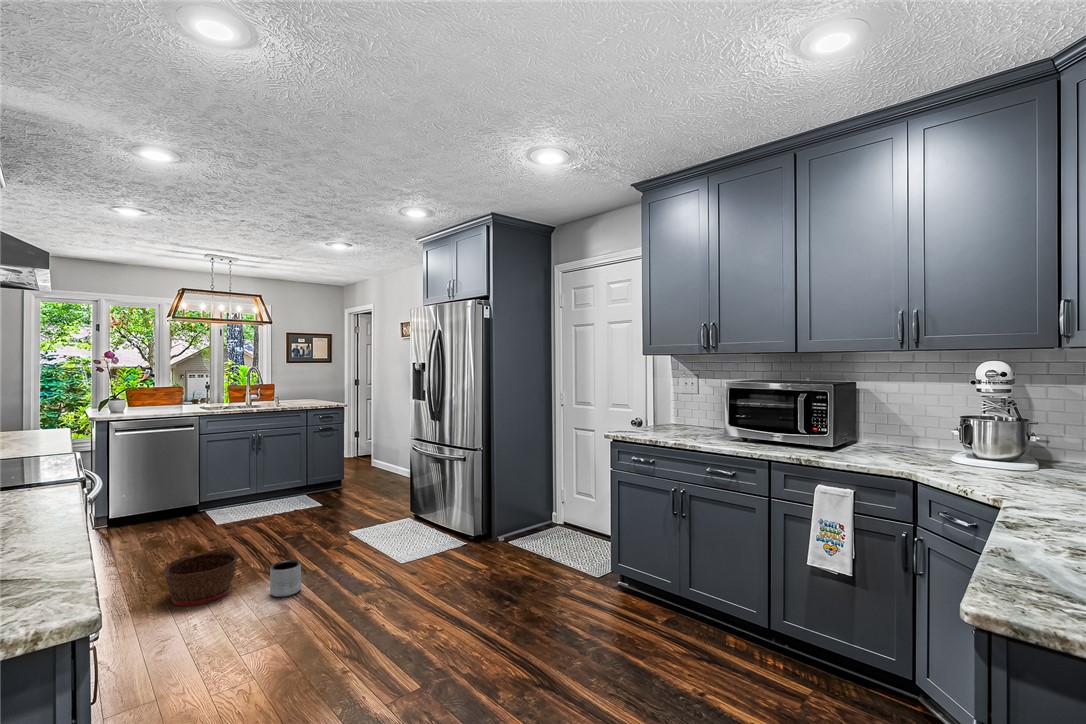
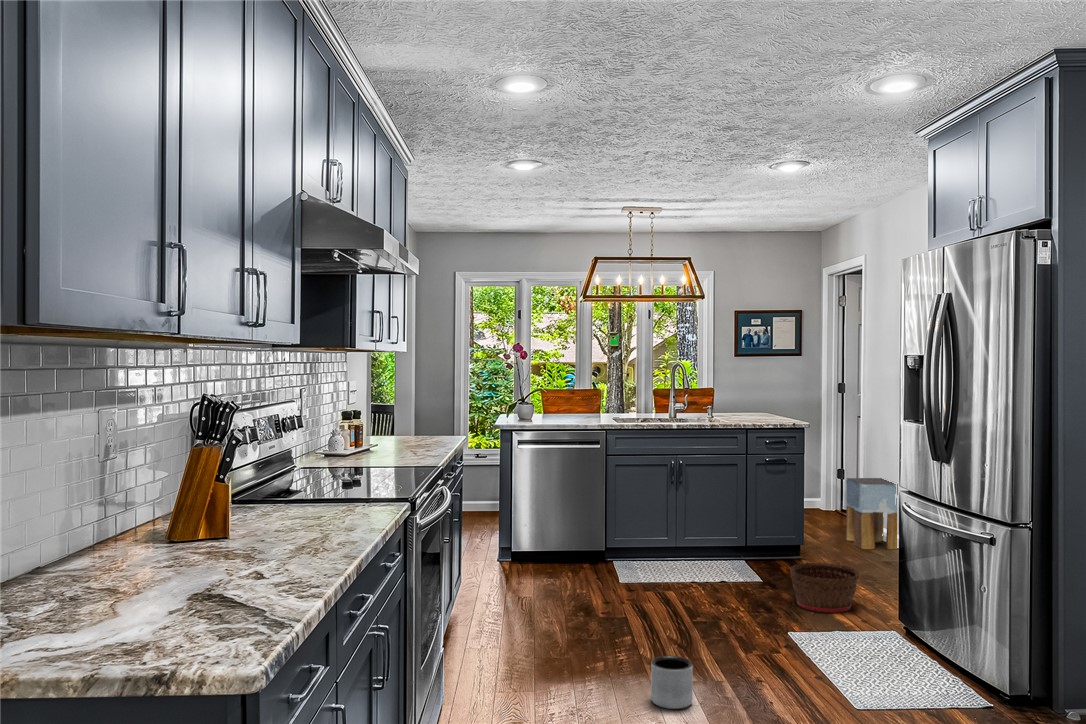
stool: none [366,433,398,477] -> present [846,478,898,549]
basket: present [164,551,237,606] -> present [790,563,859,613]

